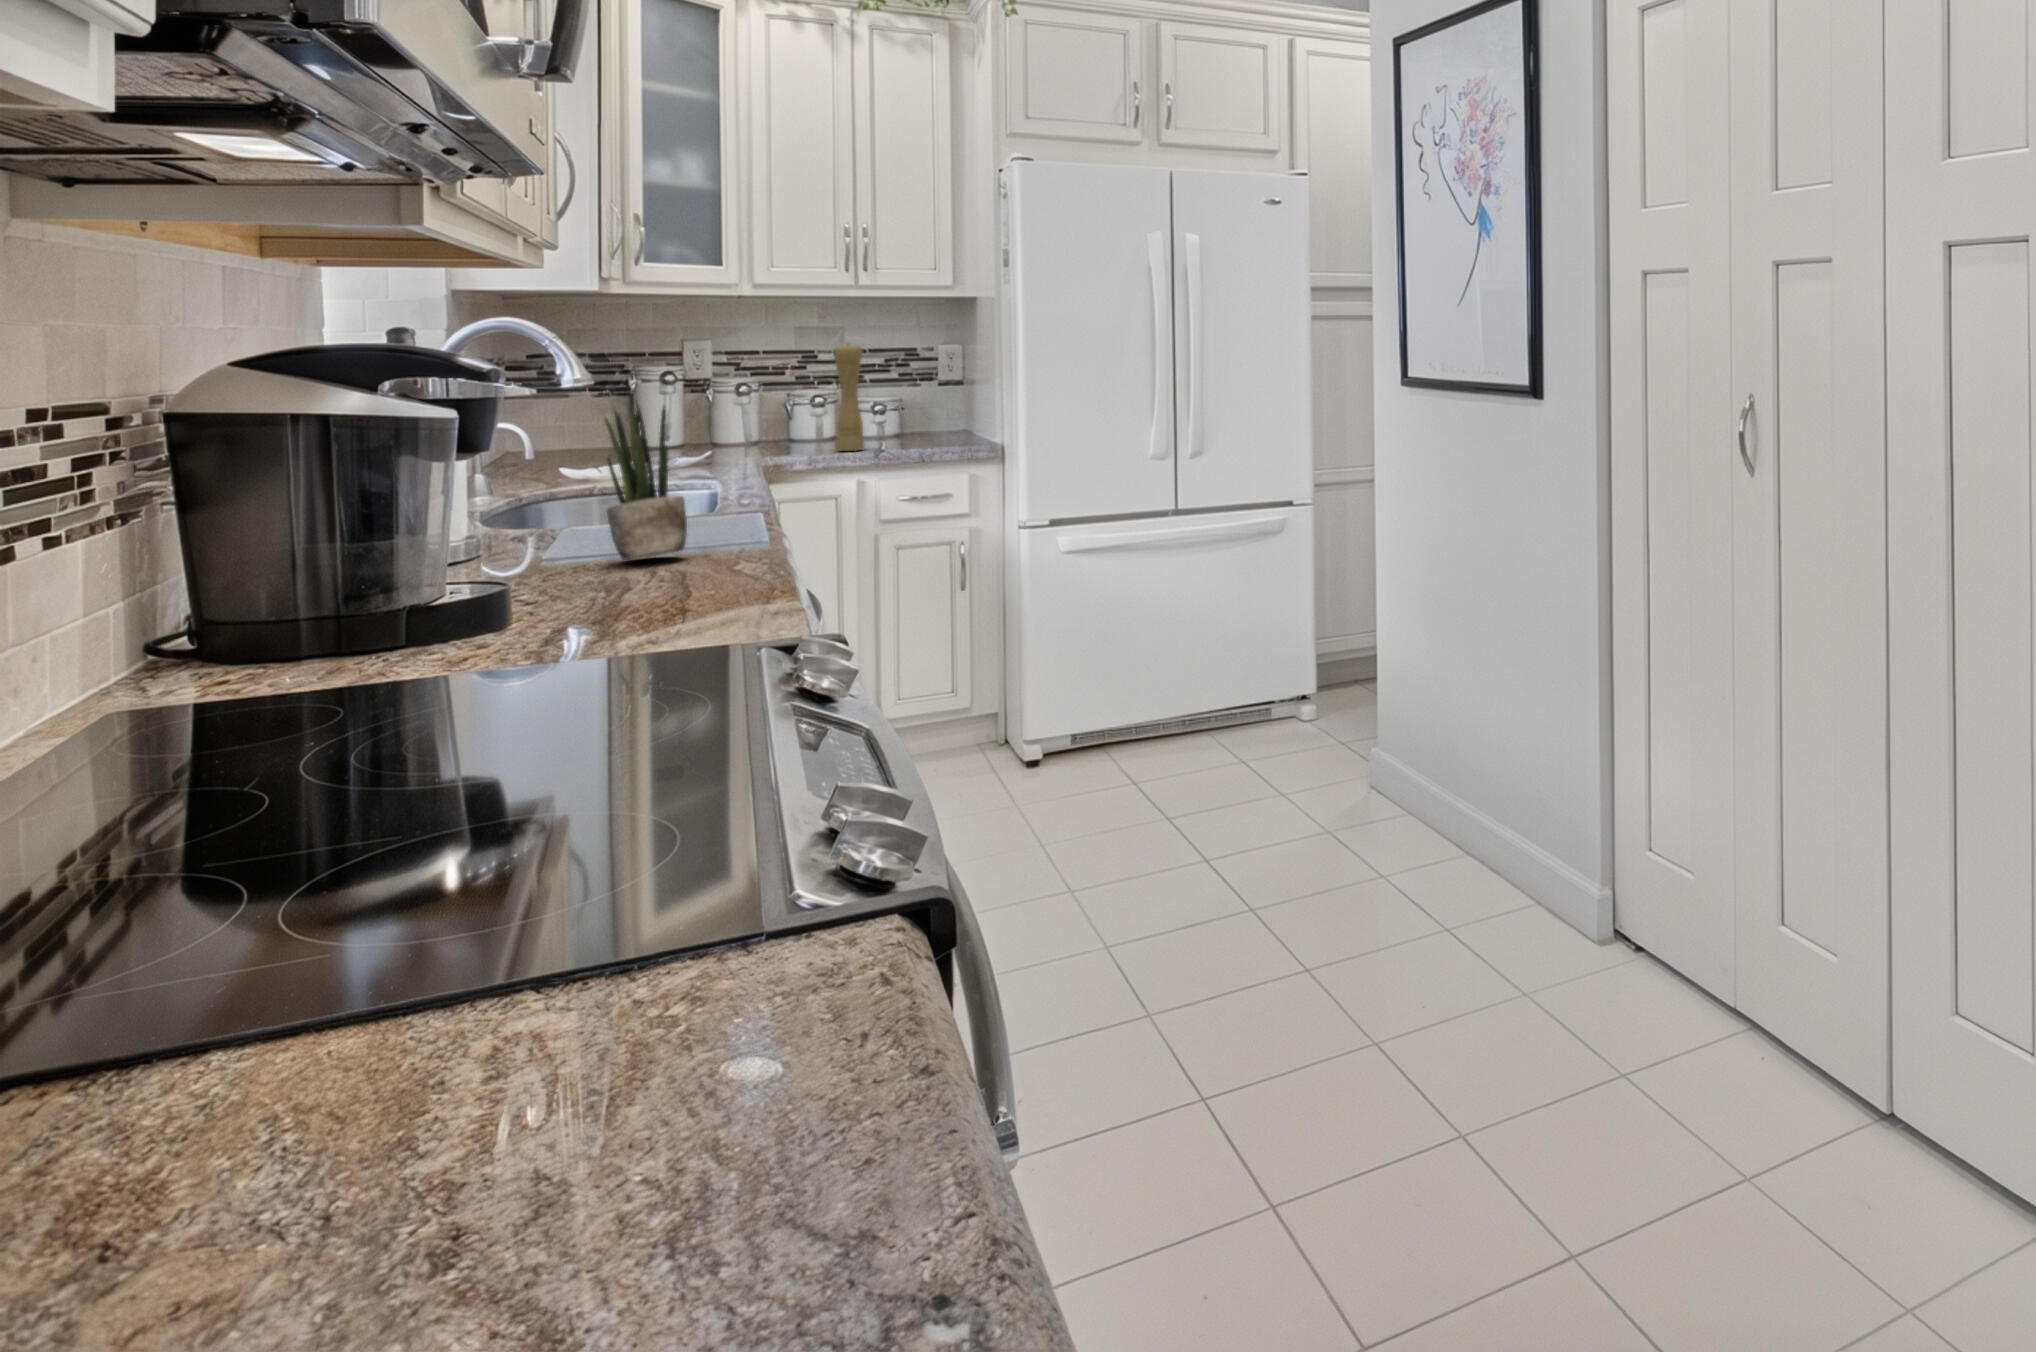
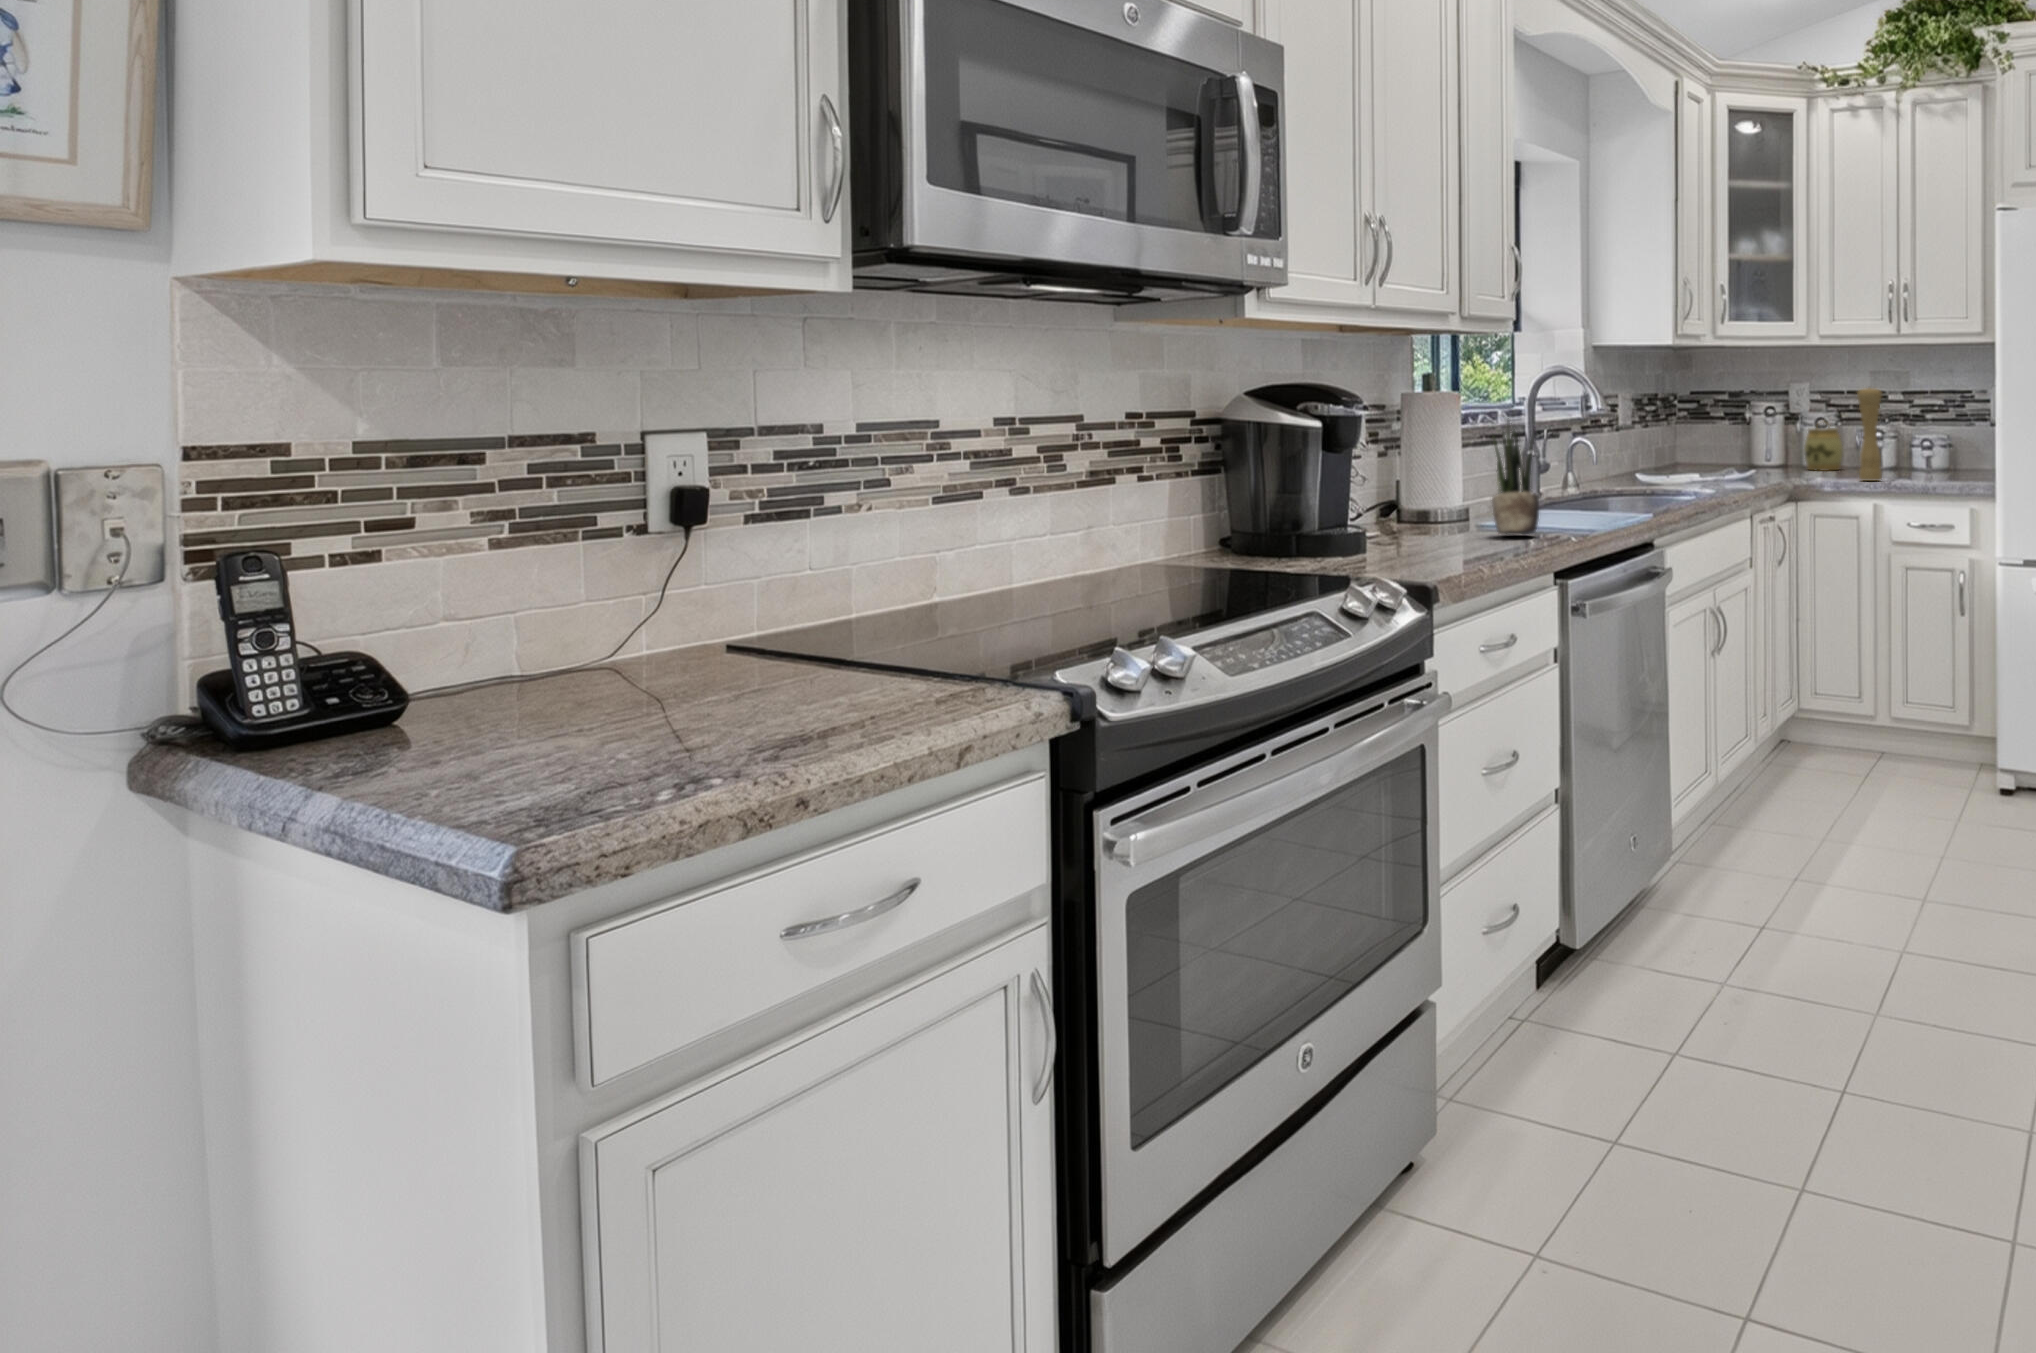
jar: none [717,383,767,444] -> present [1804,425,1843,470]

